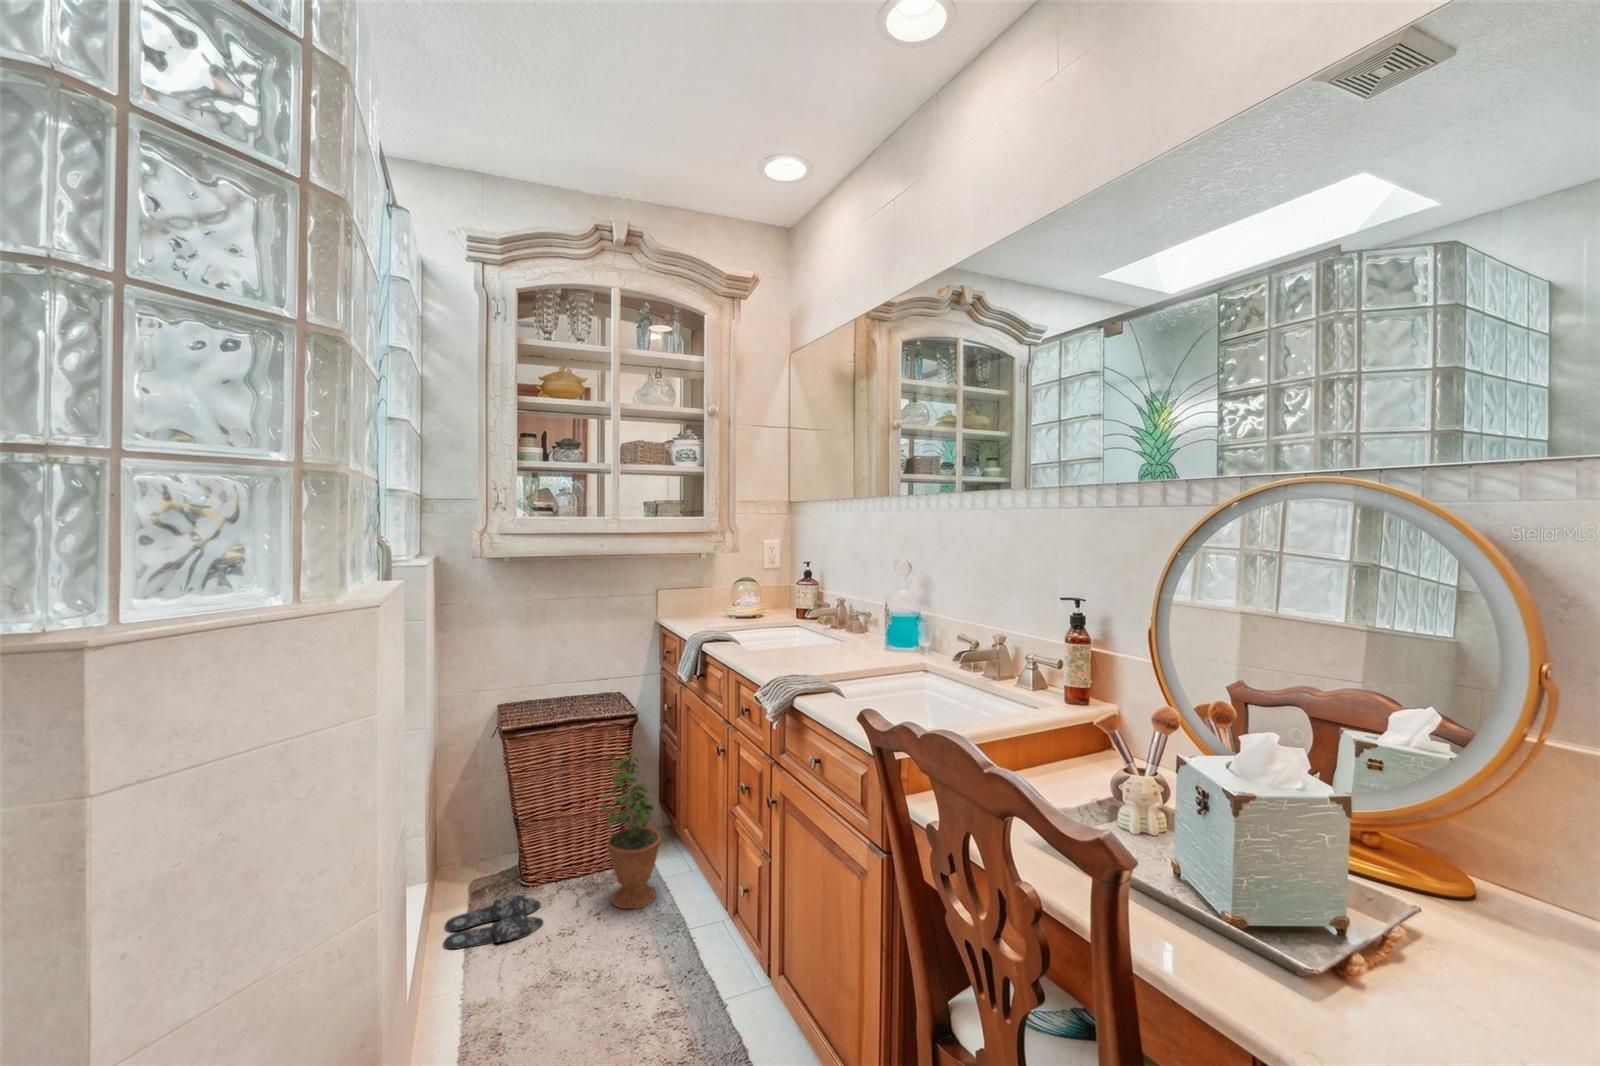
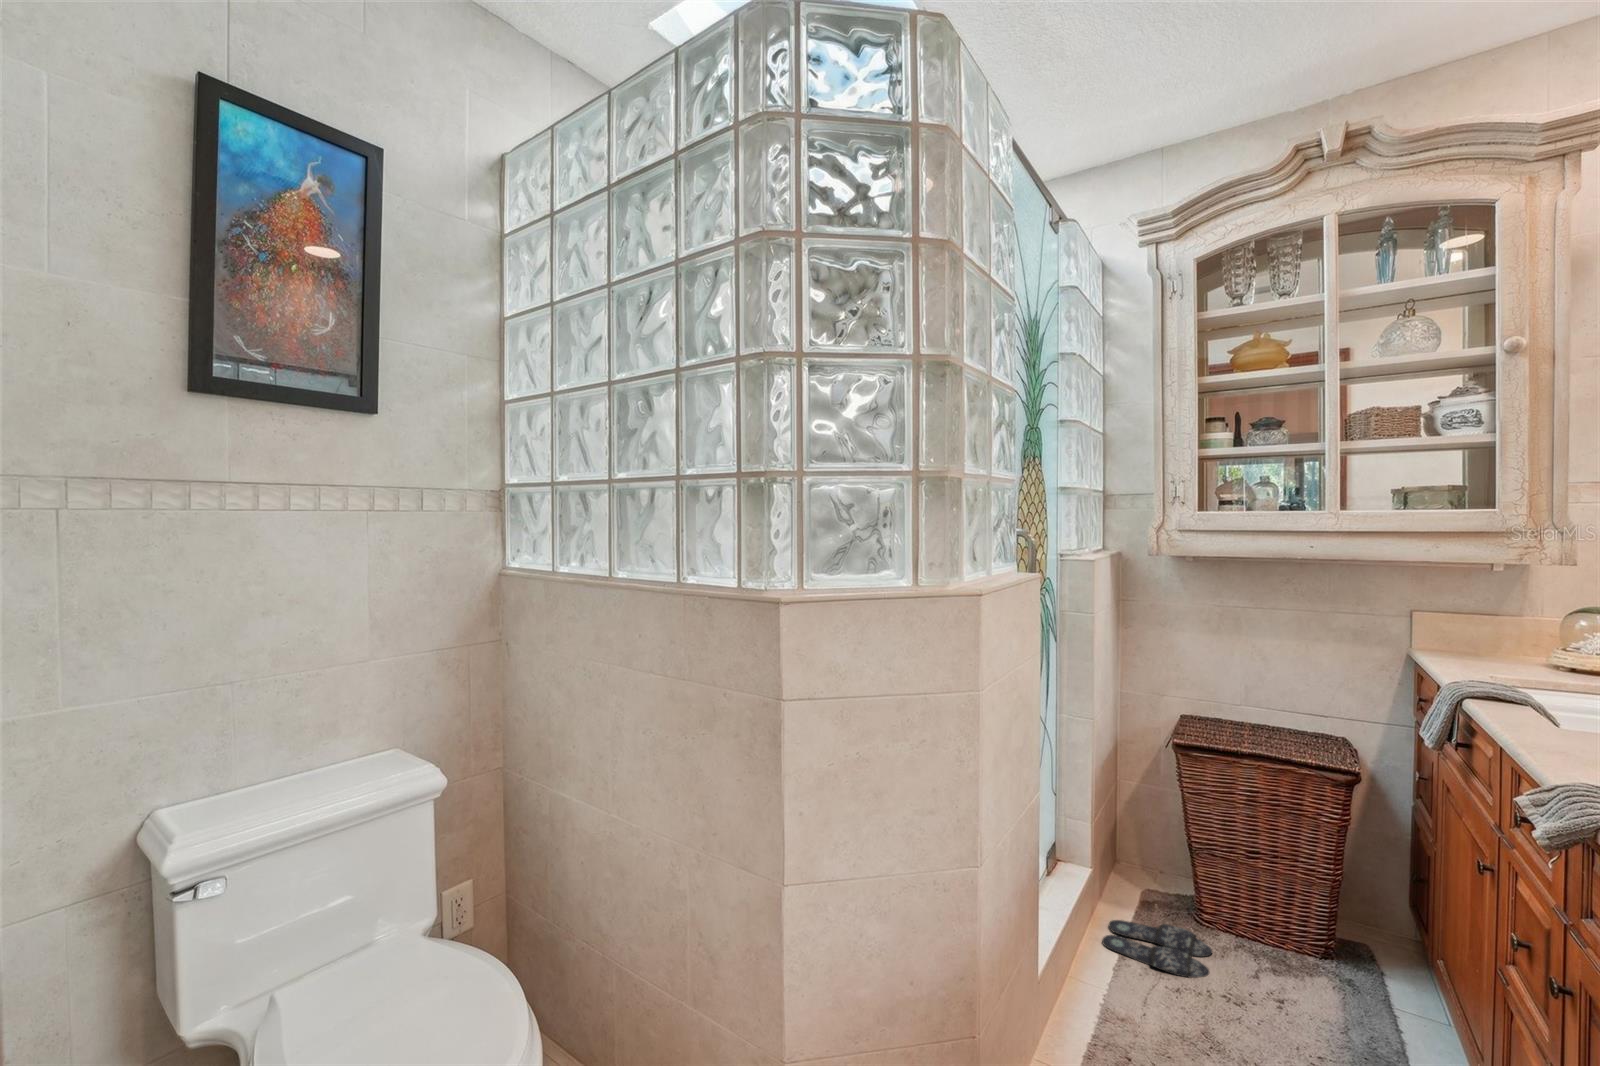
potted plant: present [601,747,661,909] -> none [1285,803,1381,1025]

